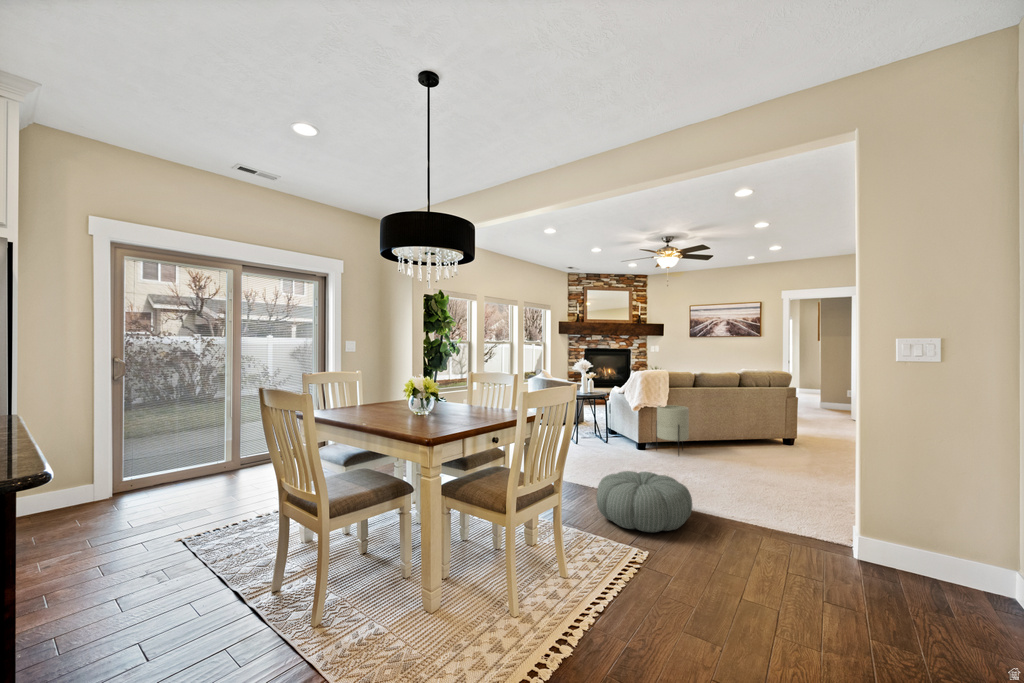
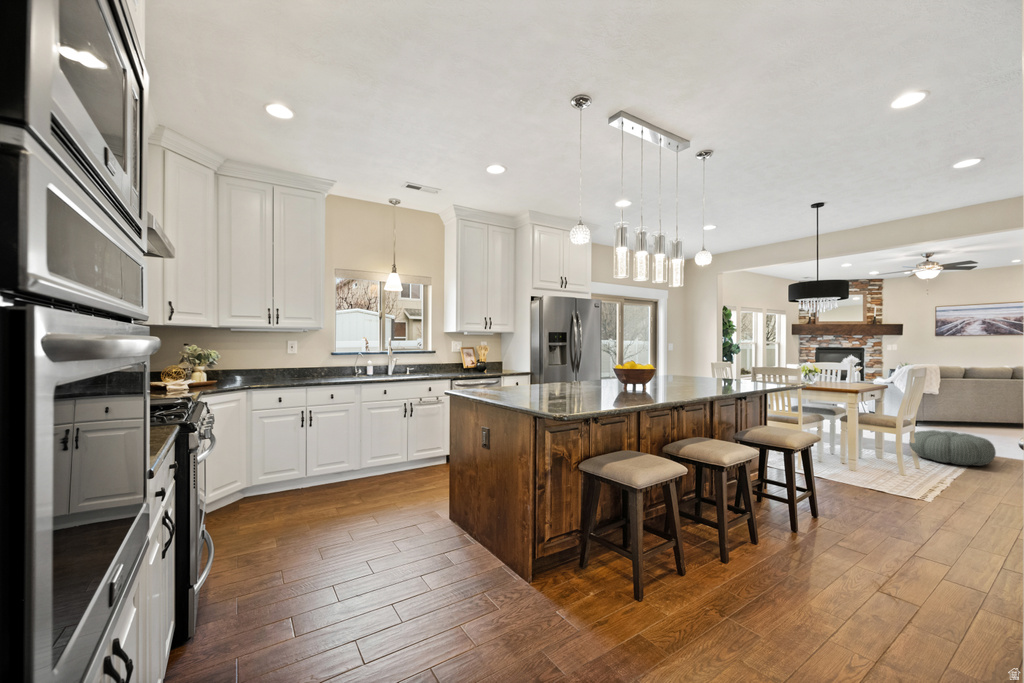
planter: present [656,405,689,455] -> none [928,393,963,433]

